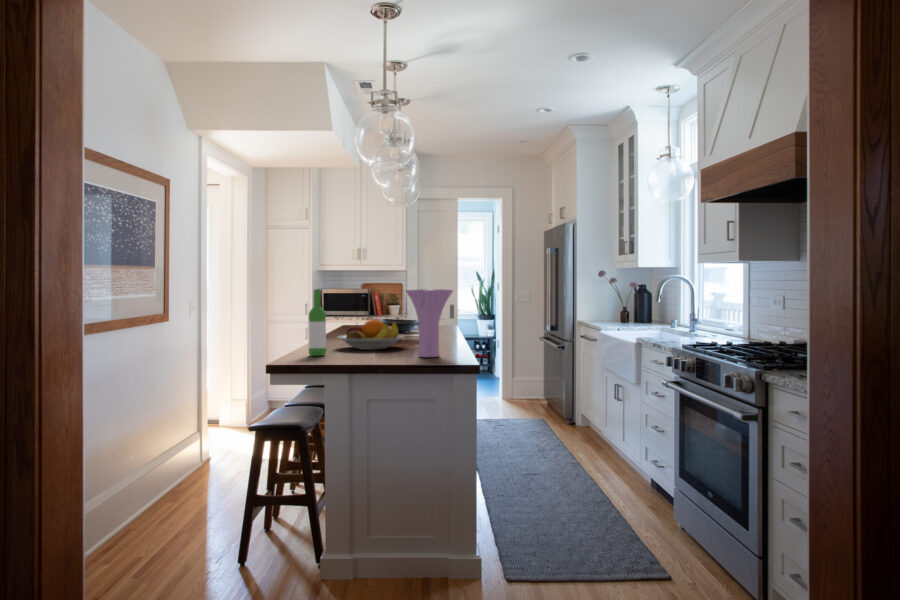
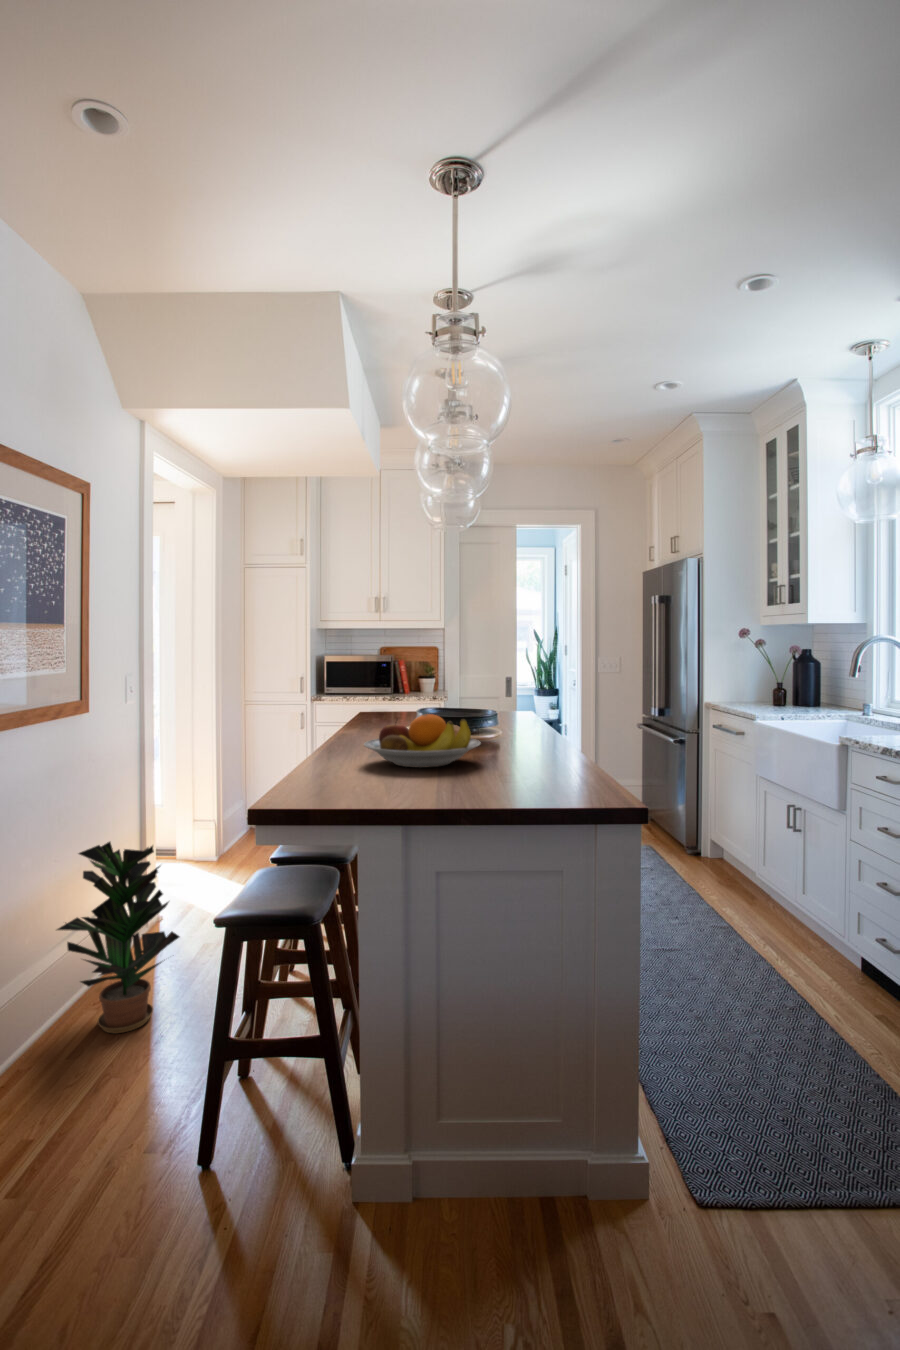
wine bottle: present [308,289,326,356] -> none [318,665,350,786]
vase: present [406,289,453,358] -> none [498,665,586,792]
potted plant: none [149,398,225,514] -> present [57,842,180,1033]

